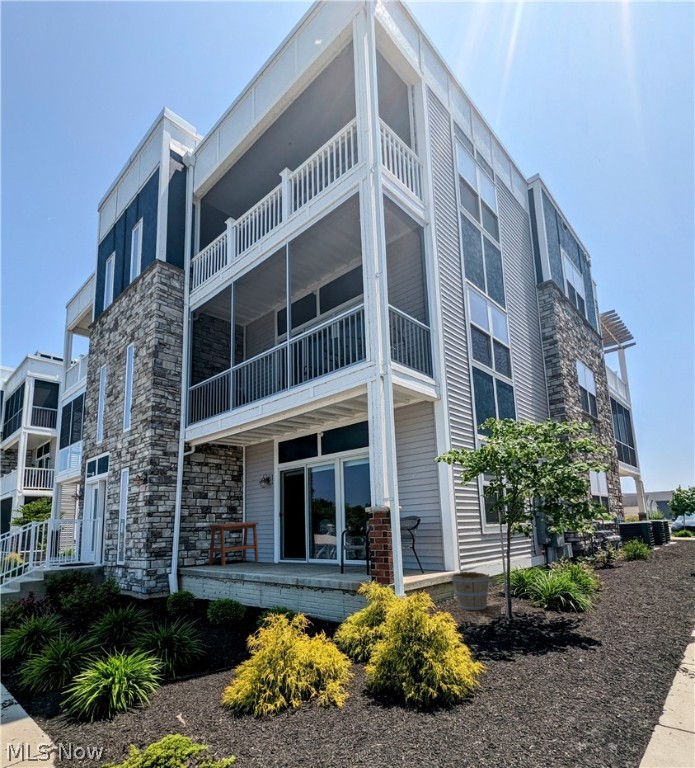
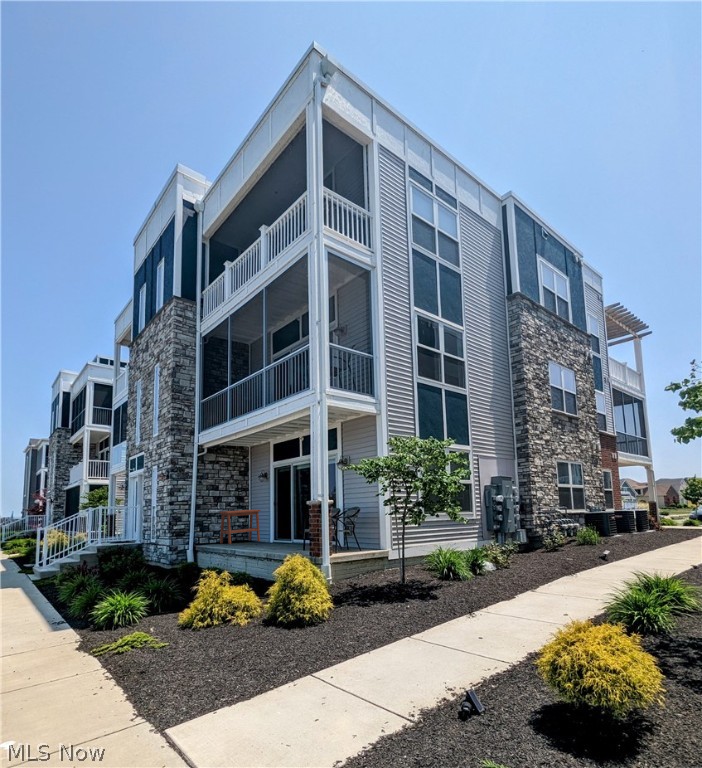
wooden bucket: present [451,572,489,611] -> none [381,550,409,579]

